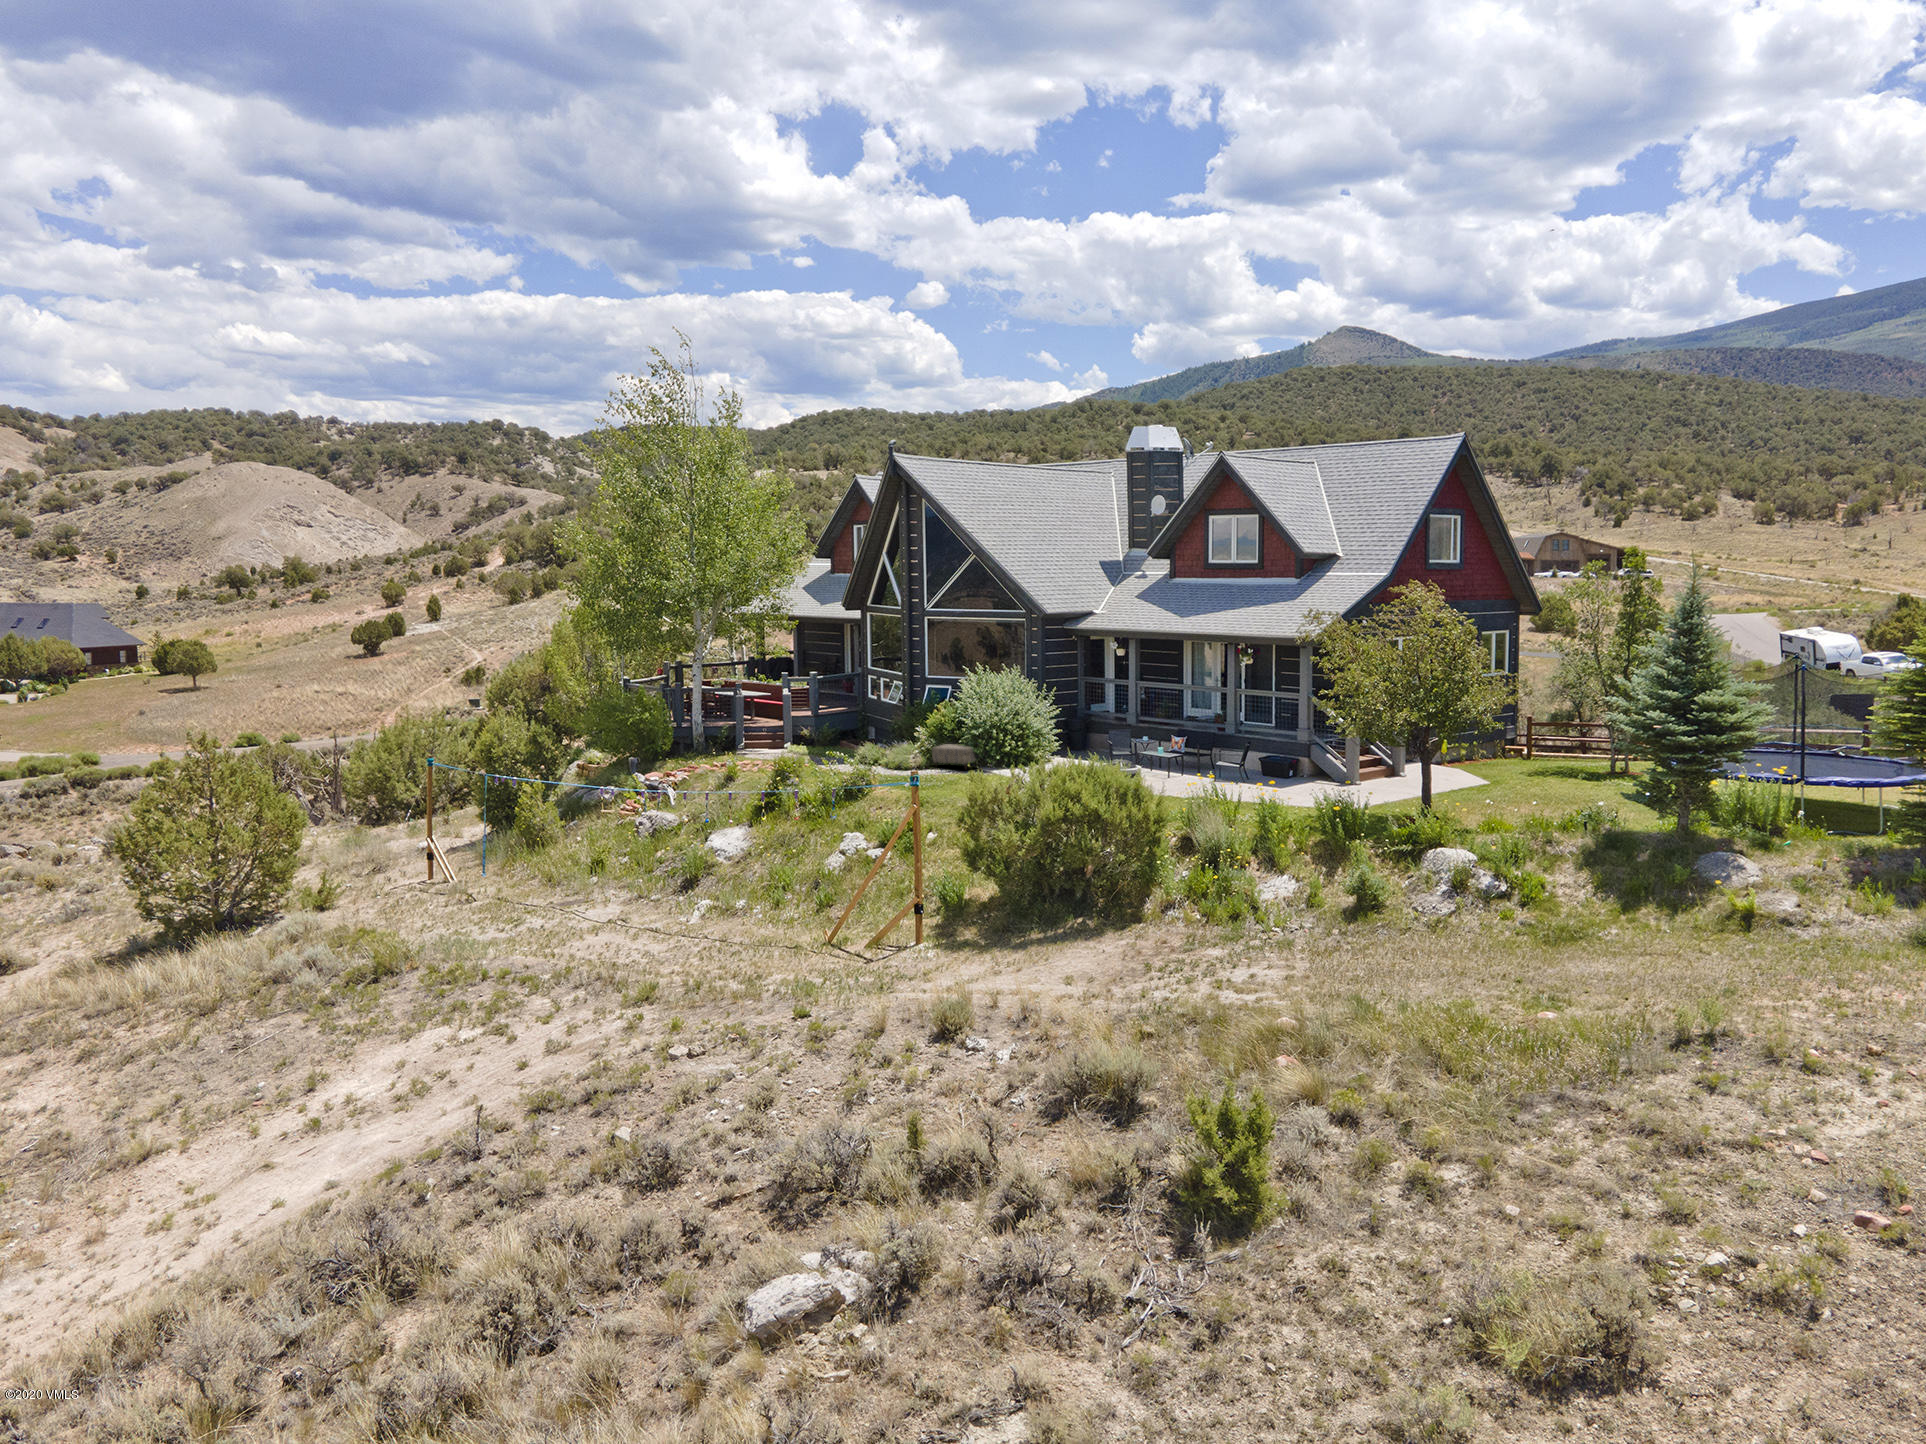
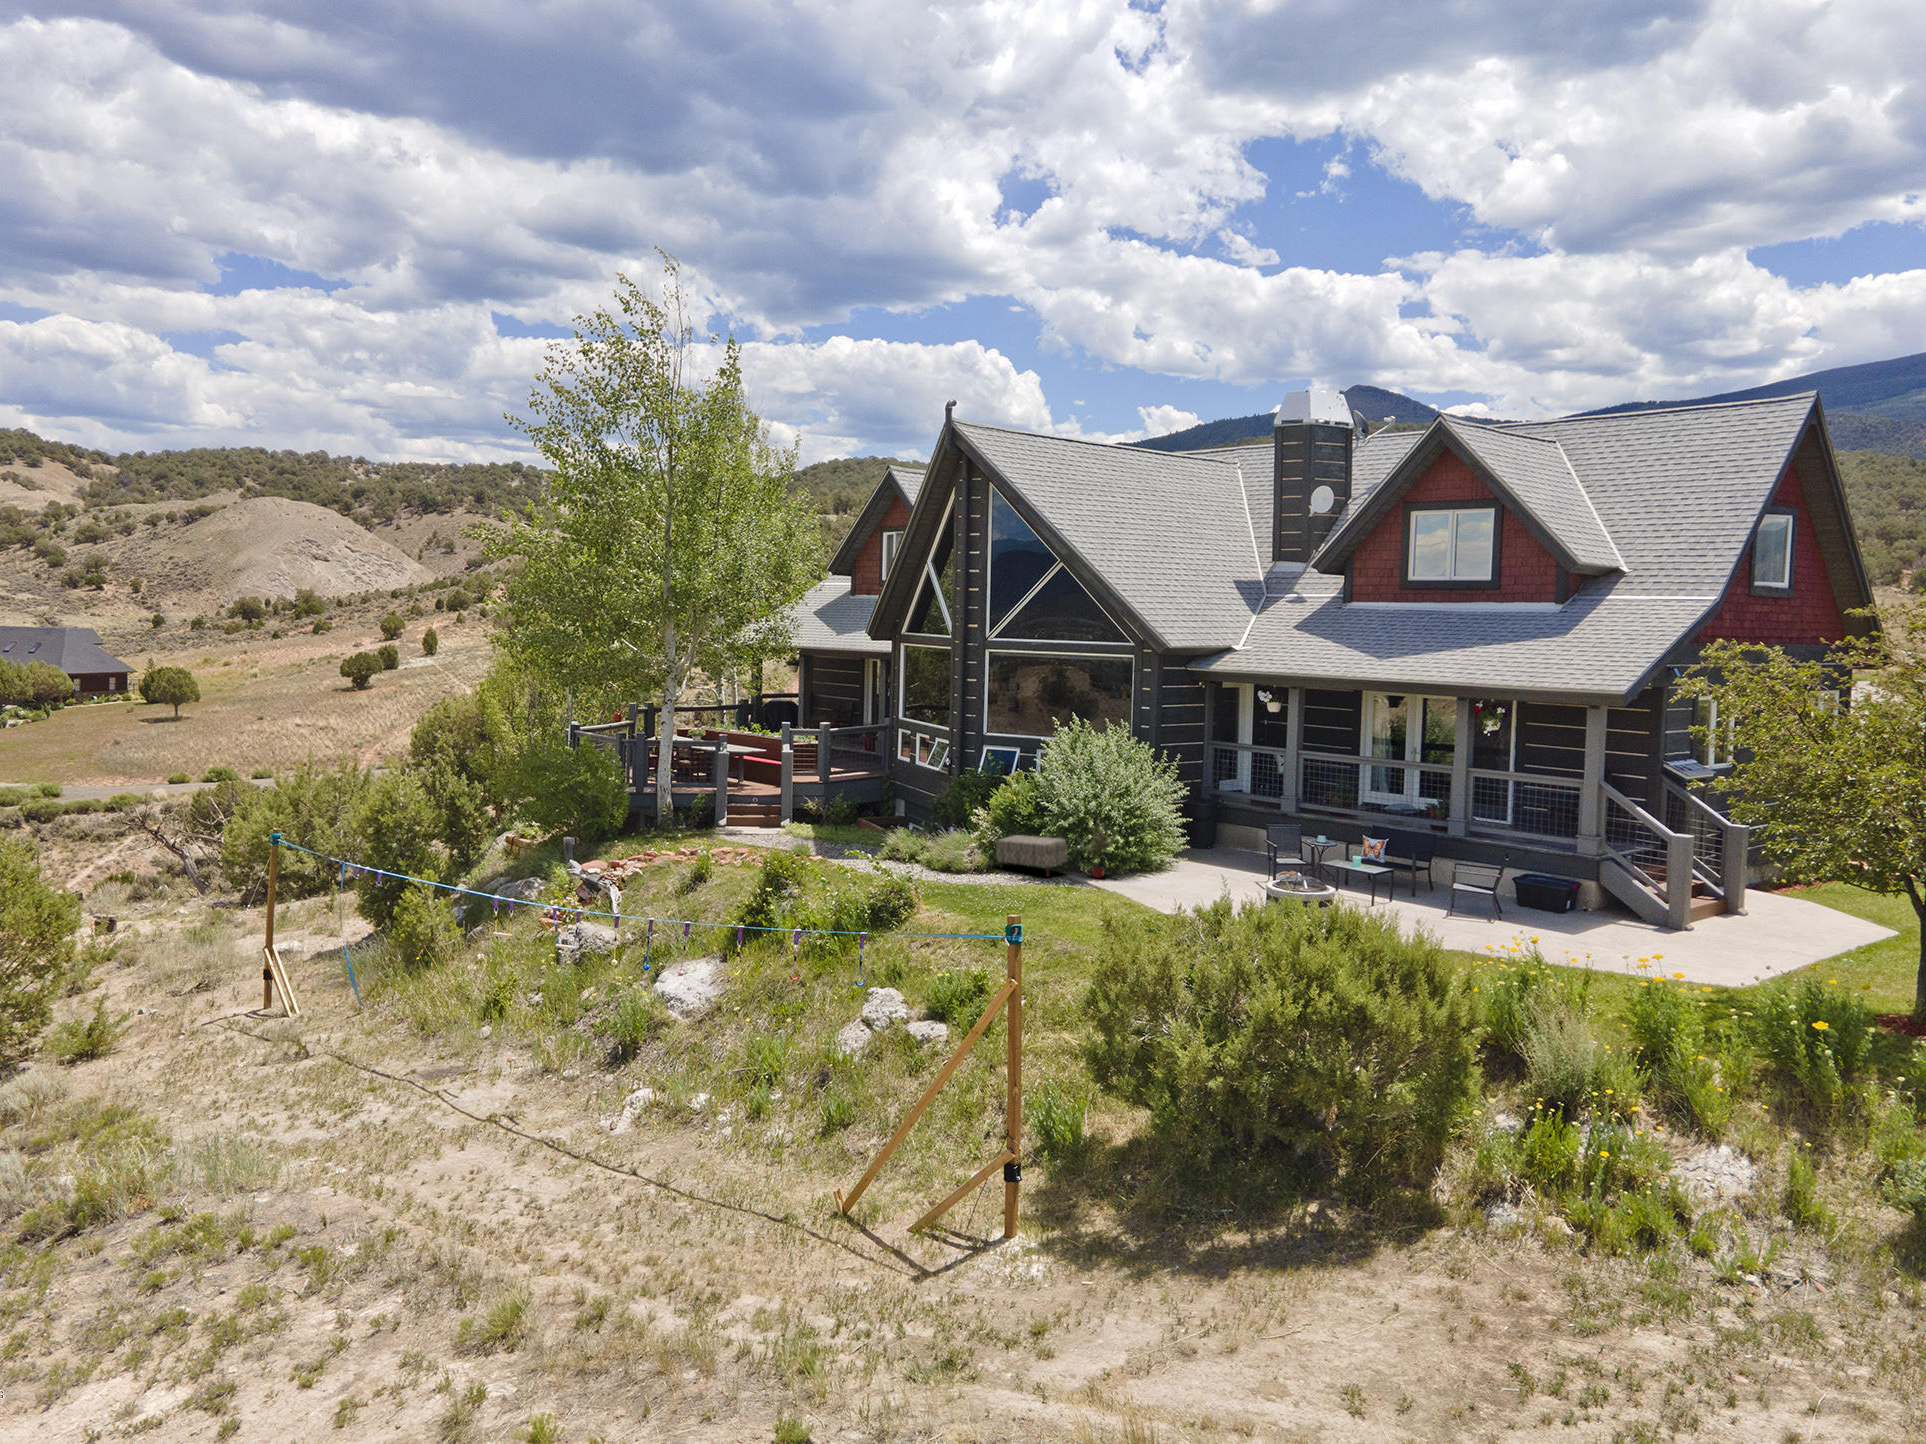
potted tree: none [983,733,1012,770] -> present [1077,826,1116,878]

